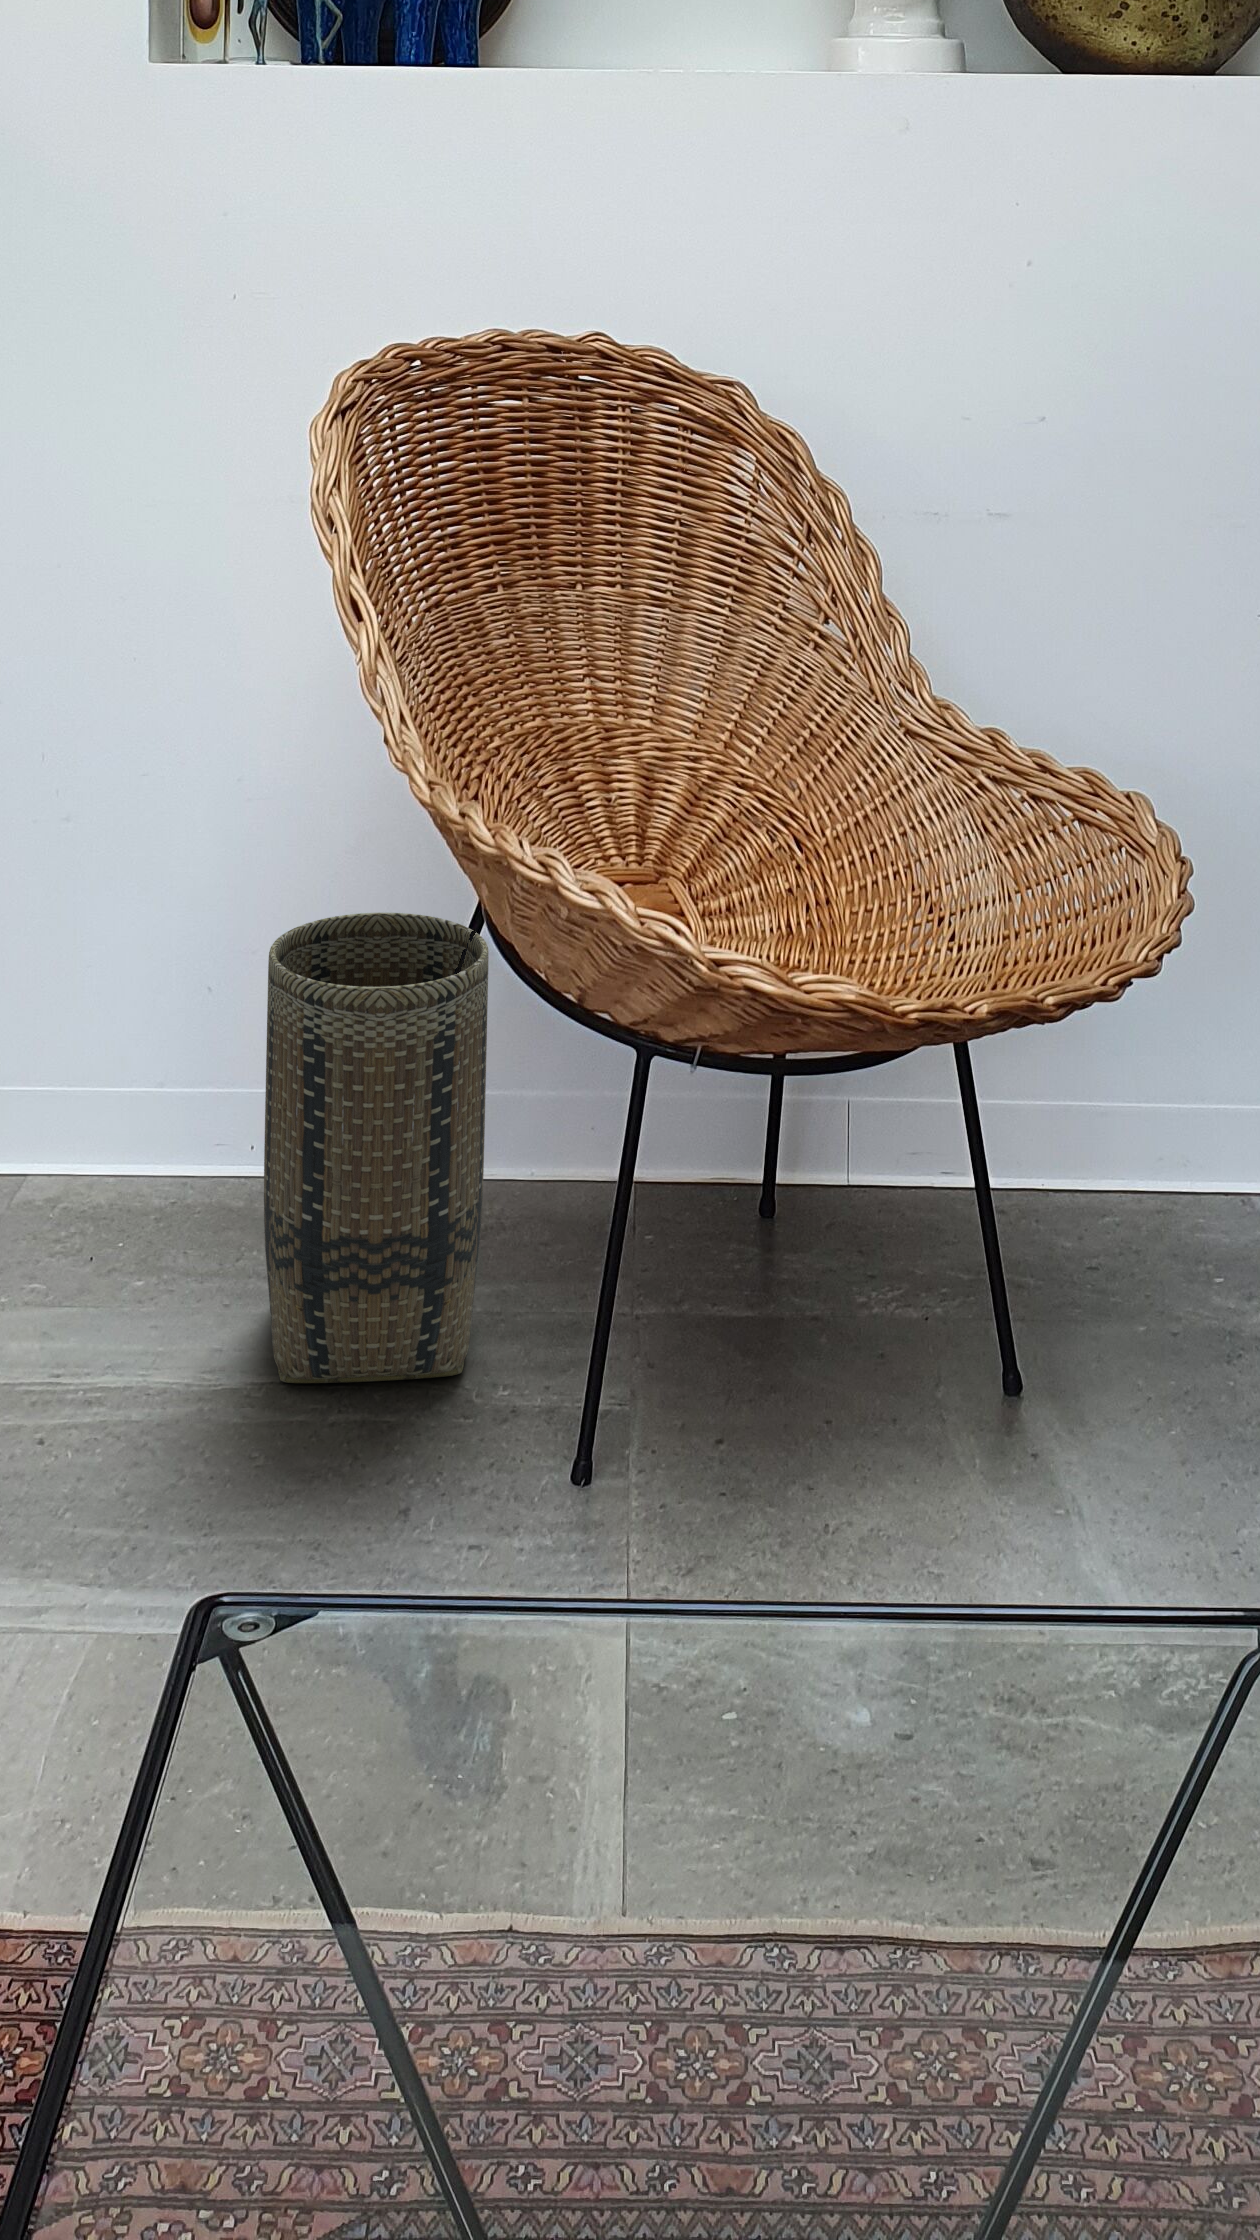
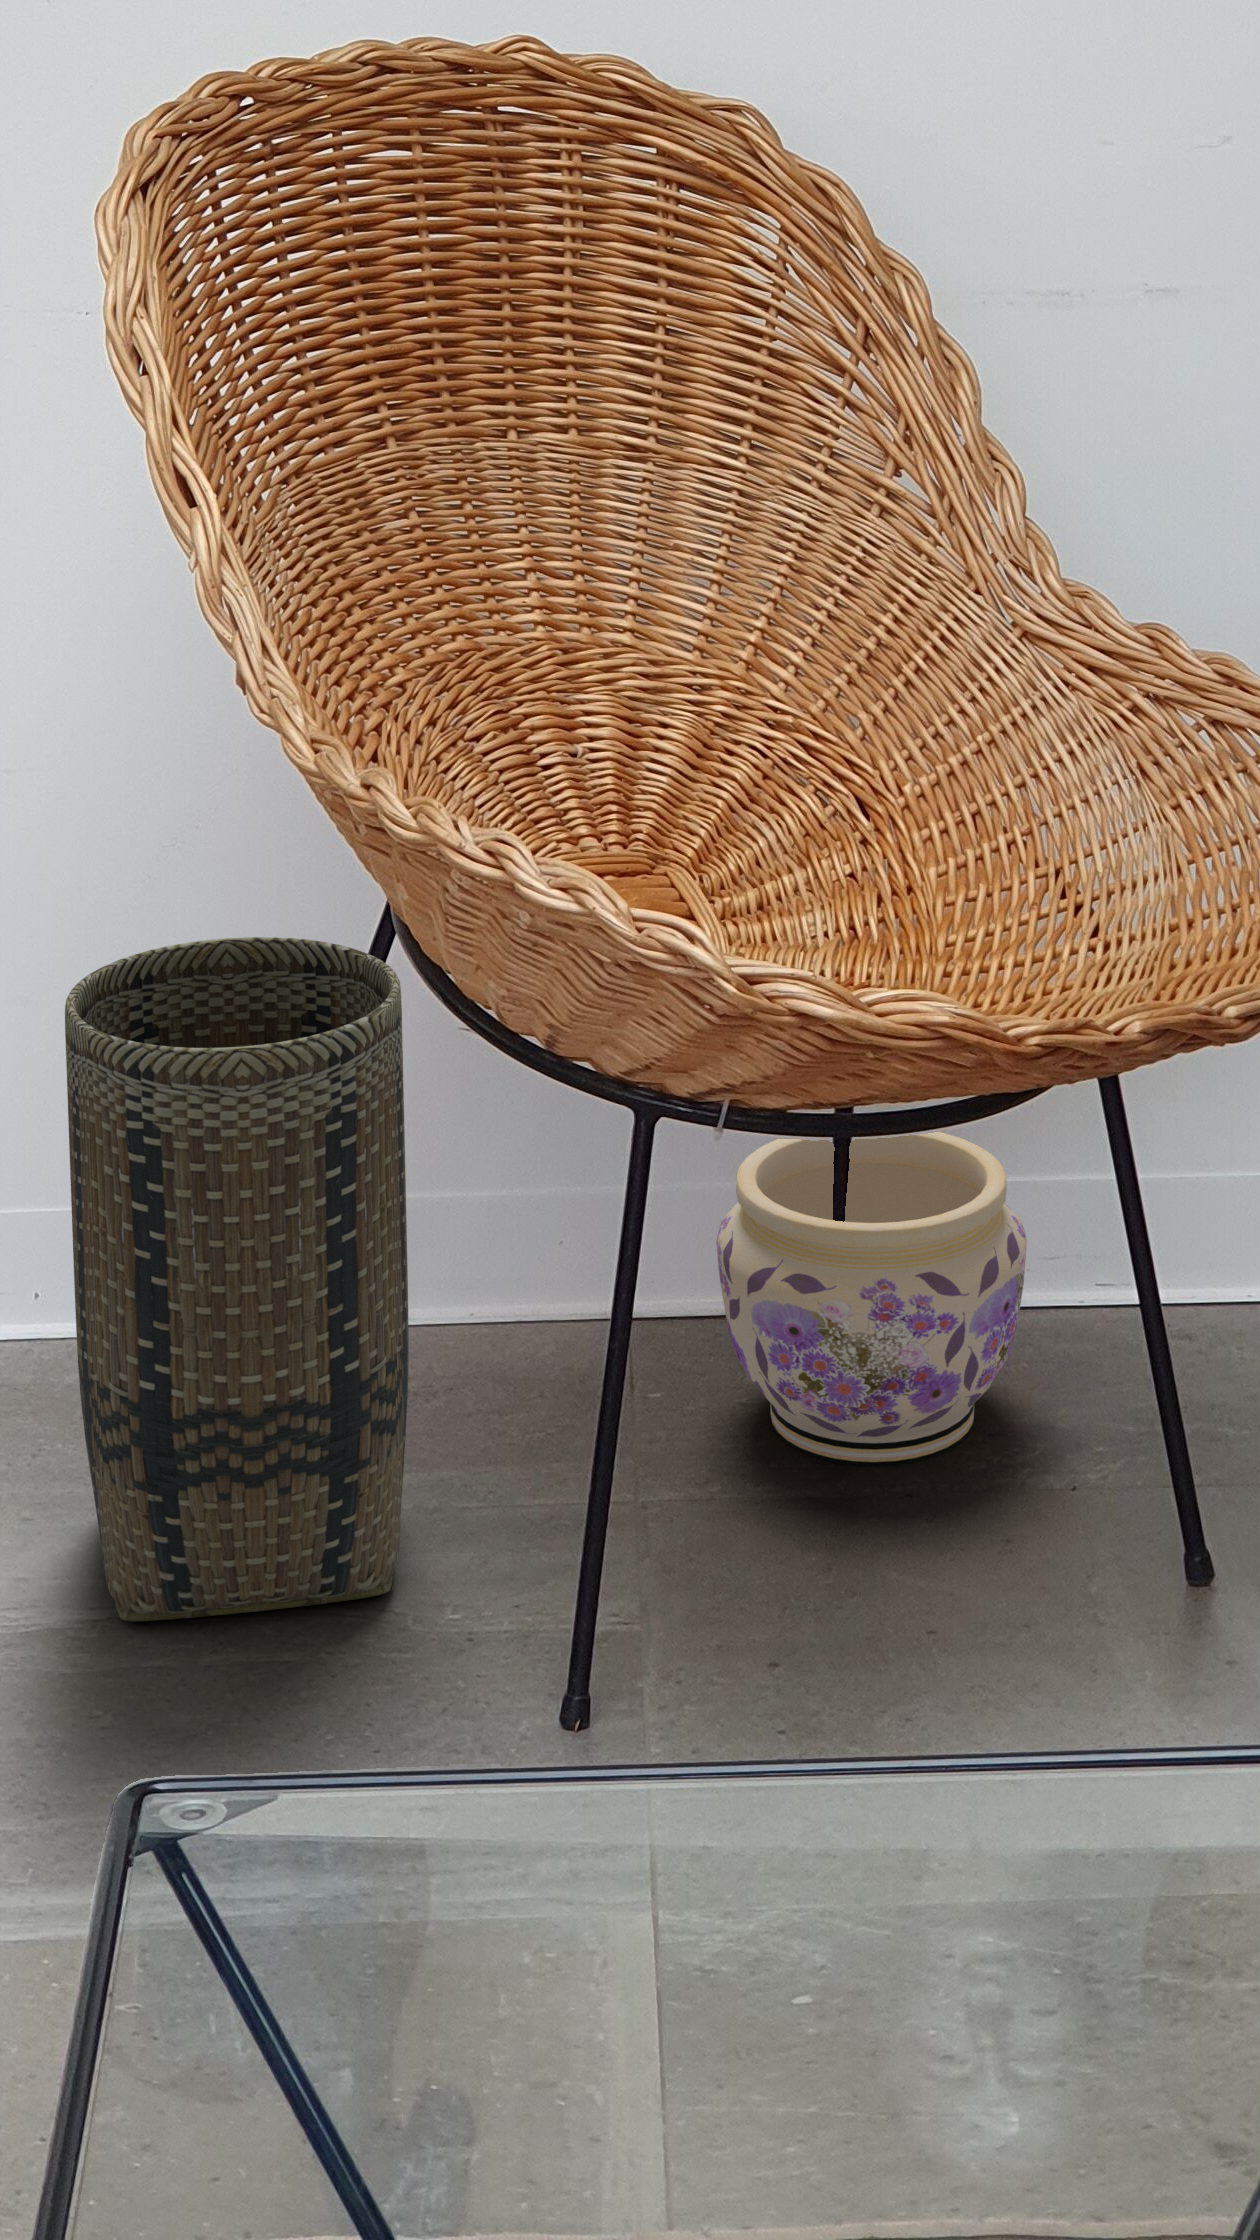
planter: none [691,1063,899,1306] -> present [716,1132,1027,1466]

